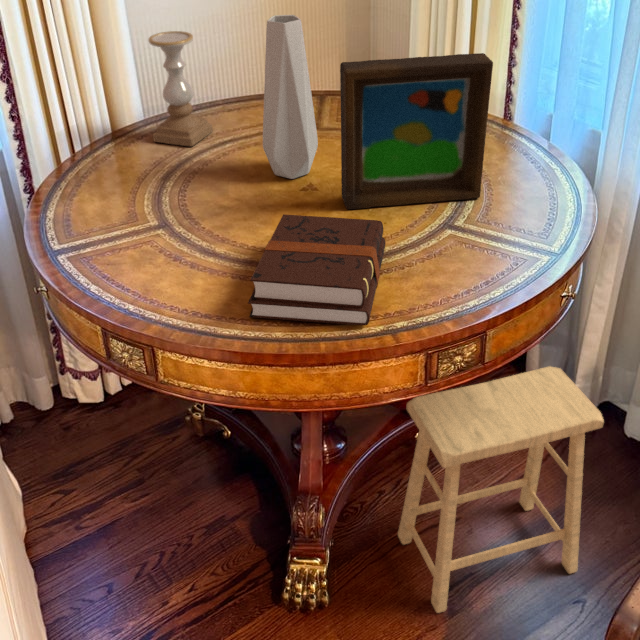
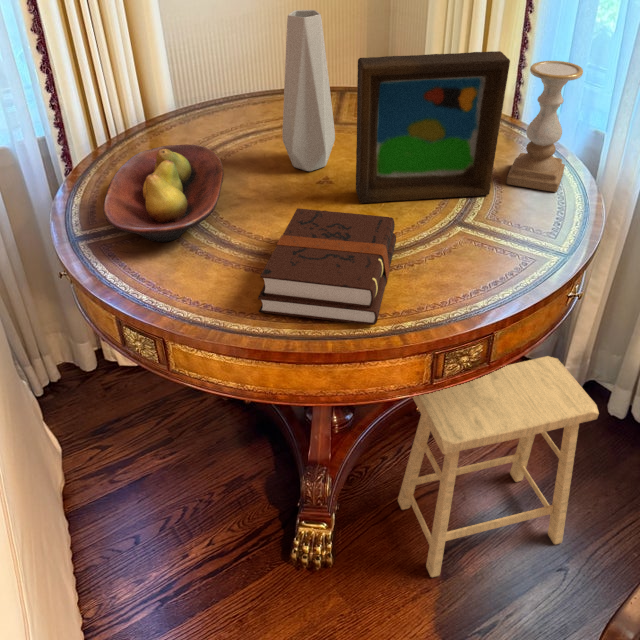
candle holder: present [149,31,213,146] -> present [506,61,583,192]
fruit bowl: none [81,154,204,253] -> present [103,144,224,242]

